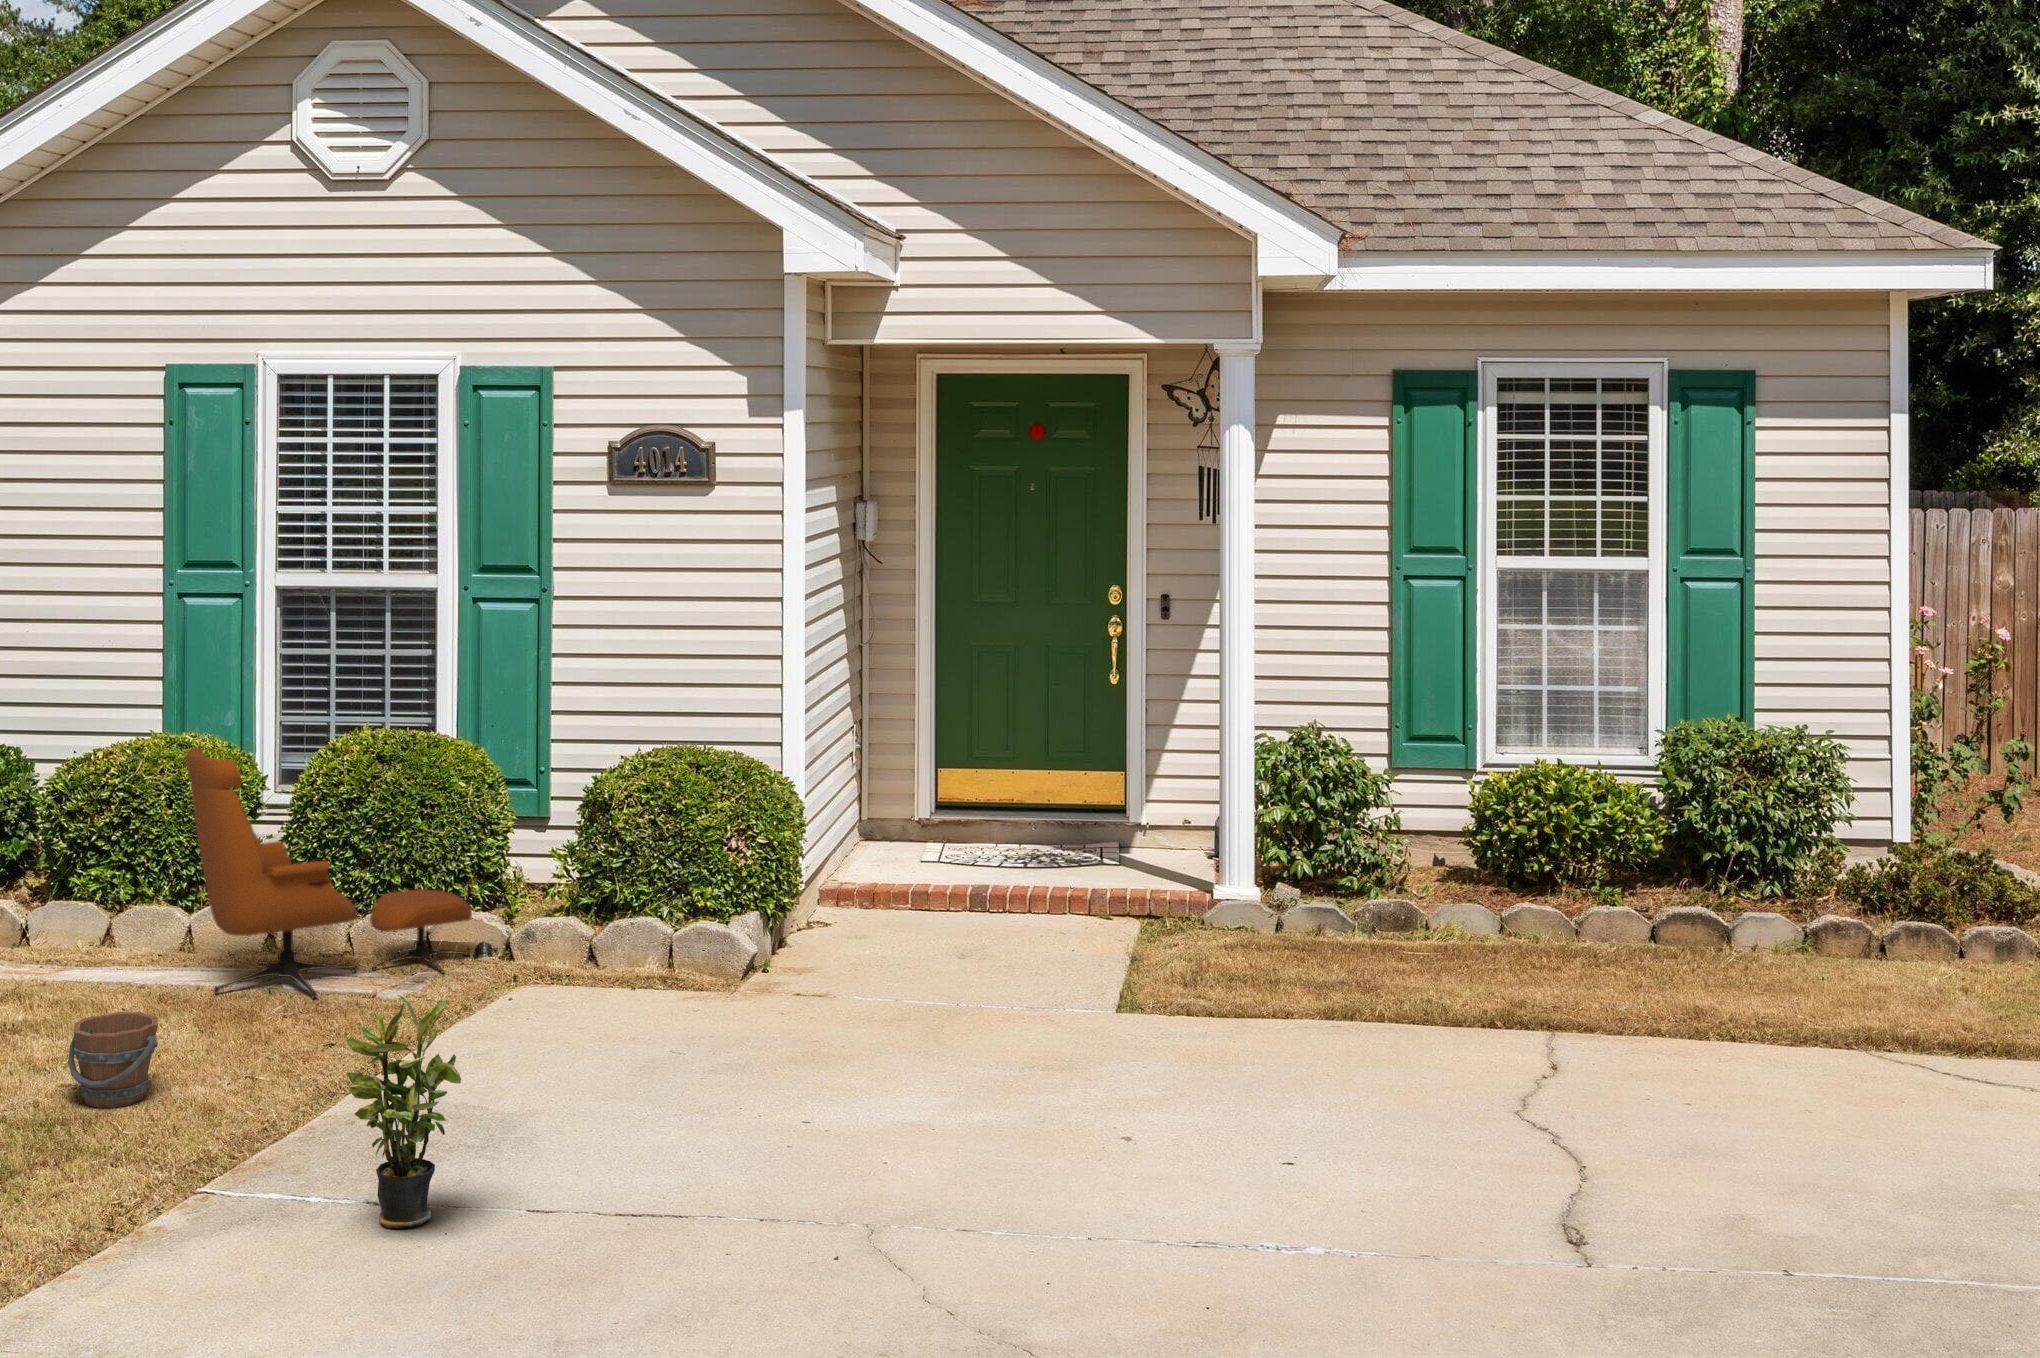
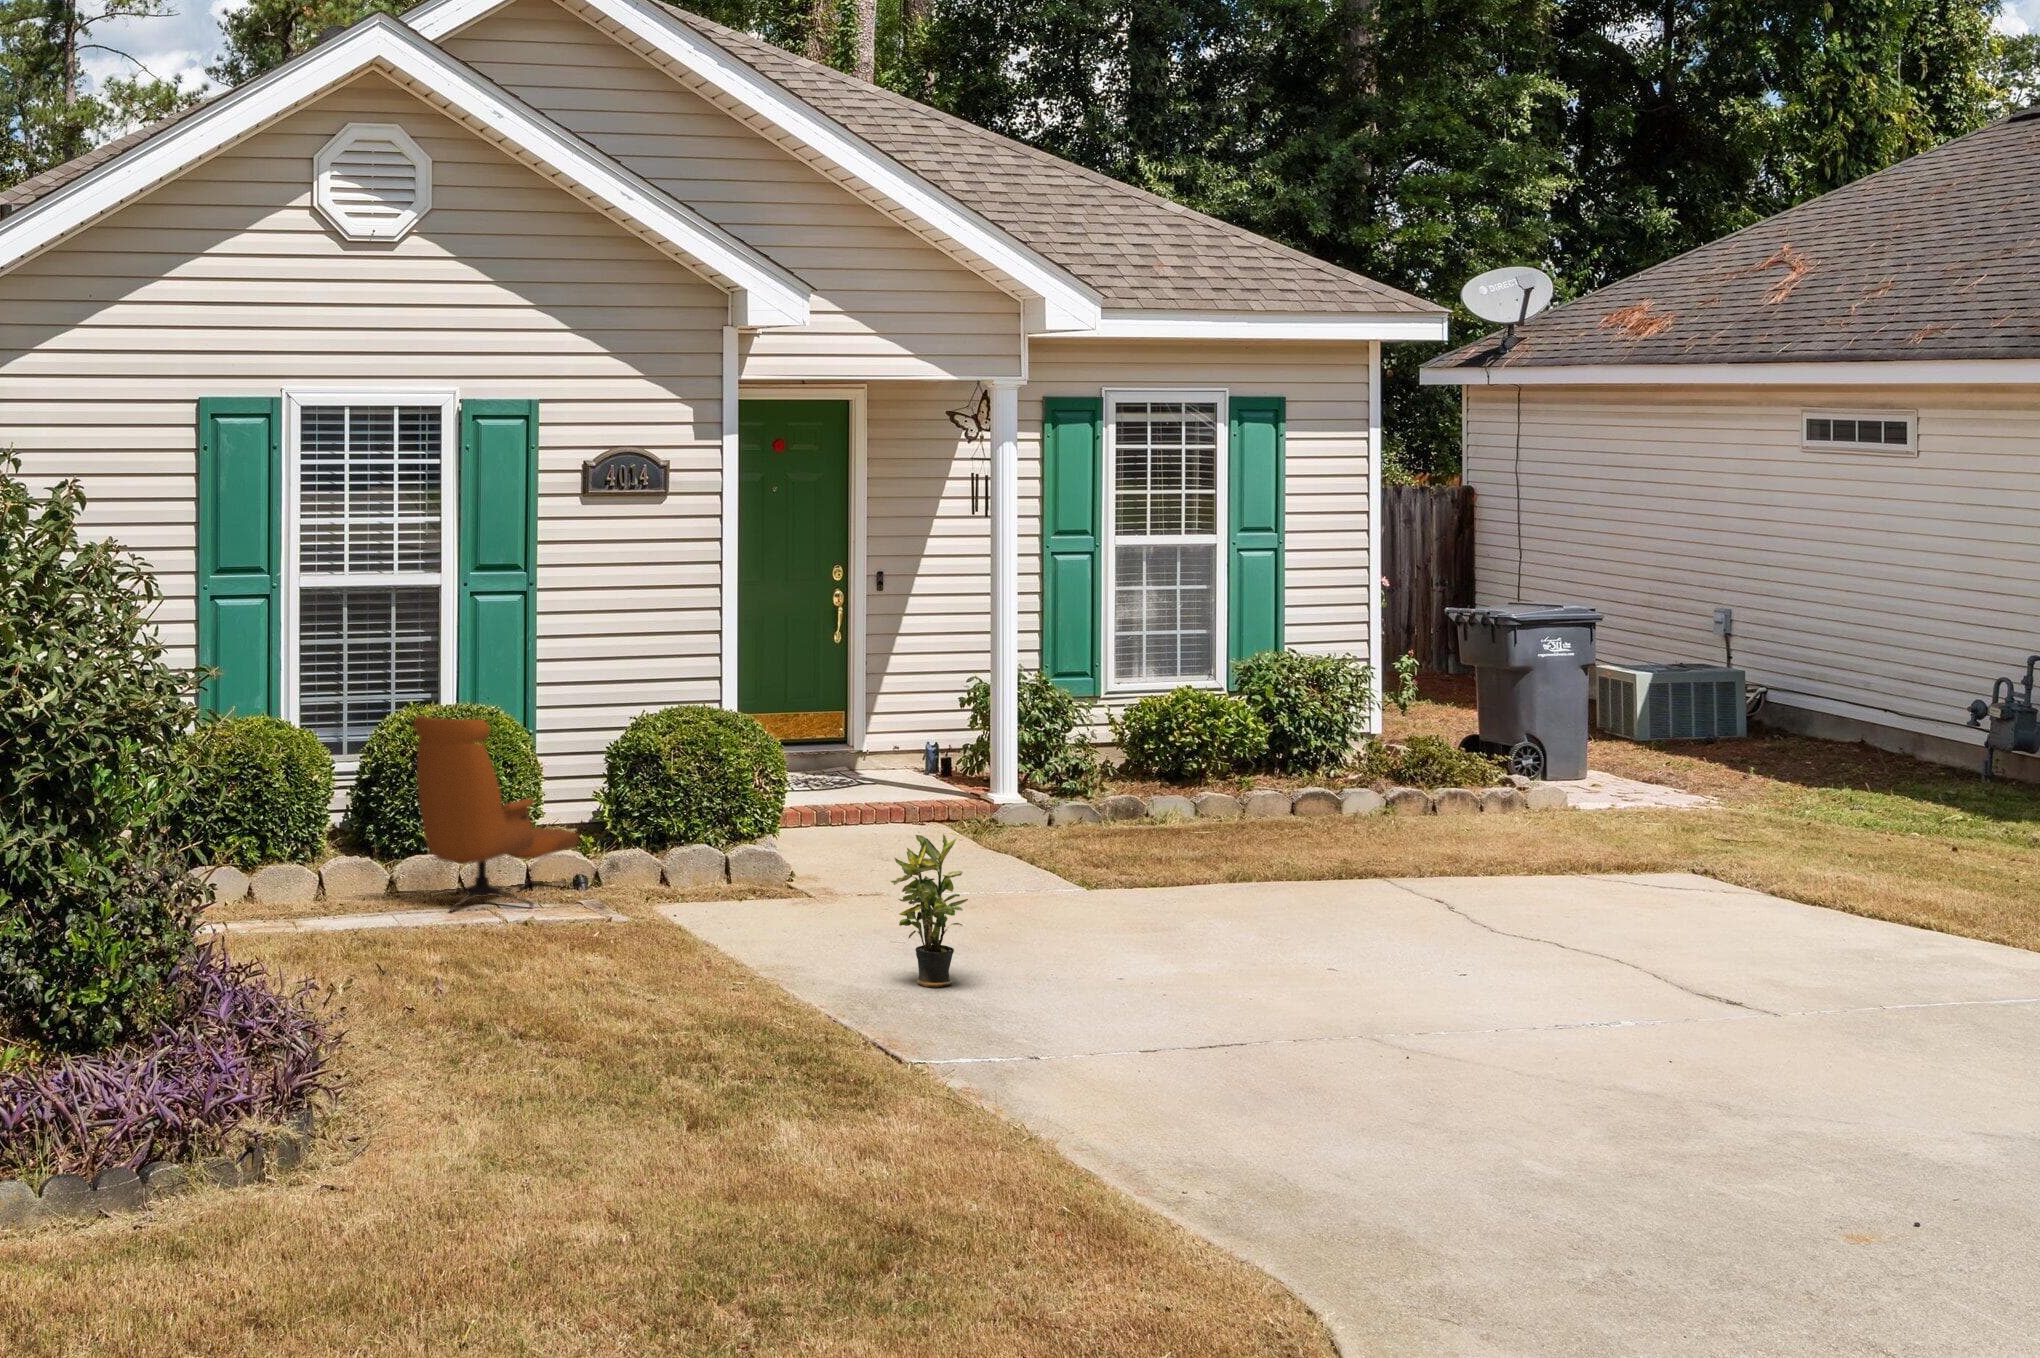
bucket: present [68,1012,158,1108] -> none [538,899,609,966]

